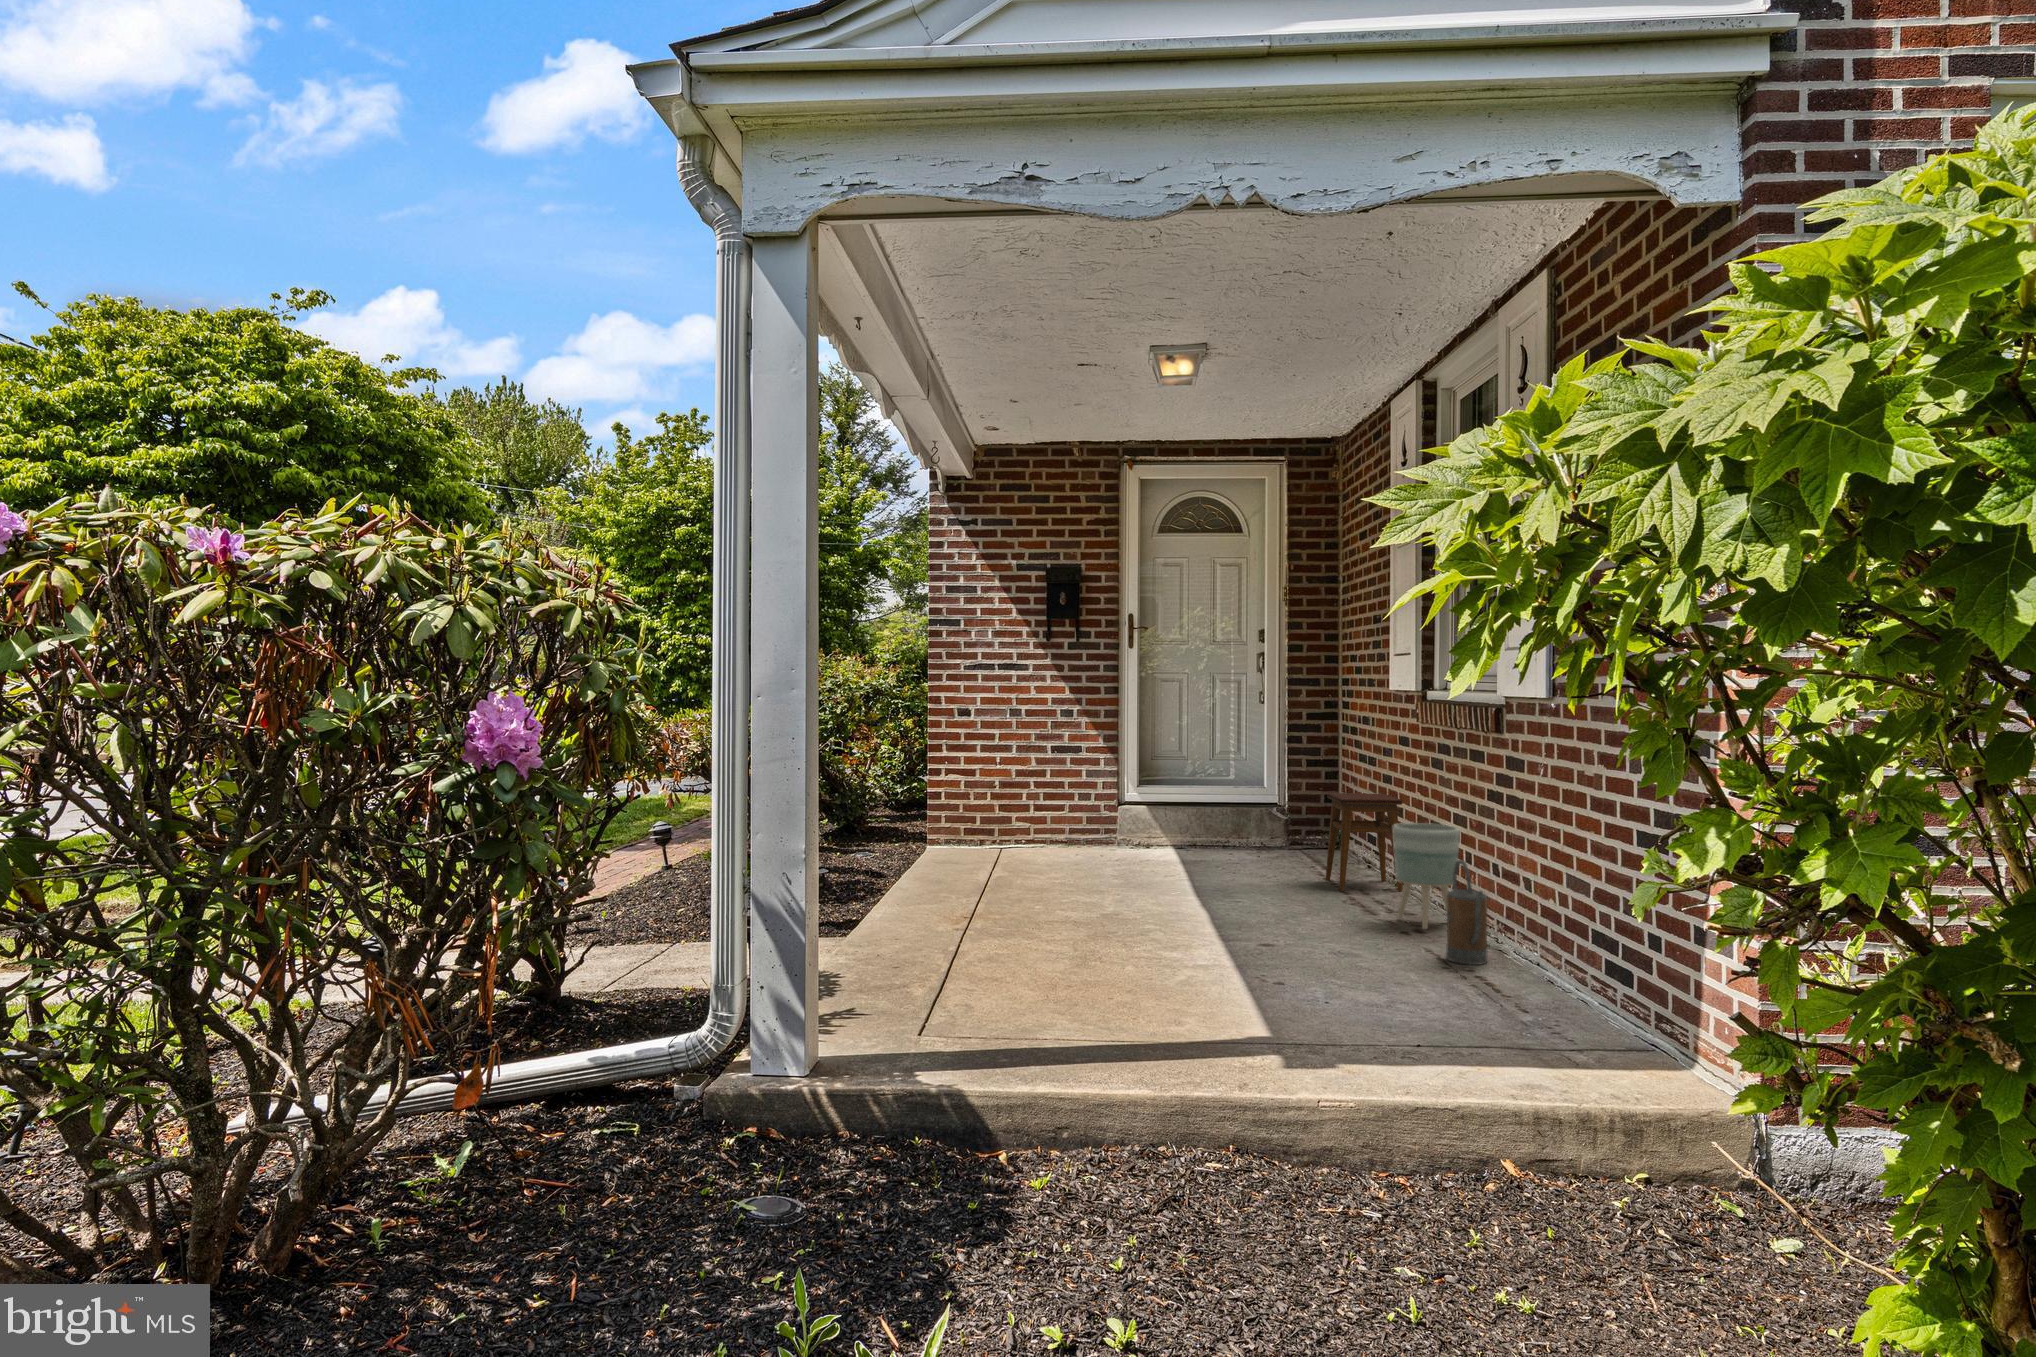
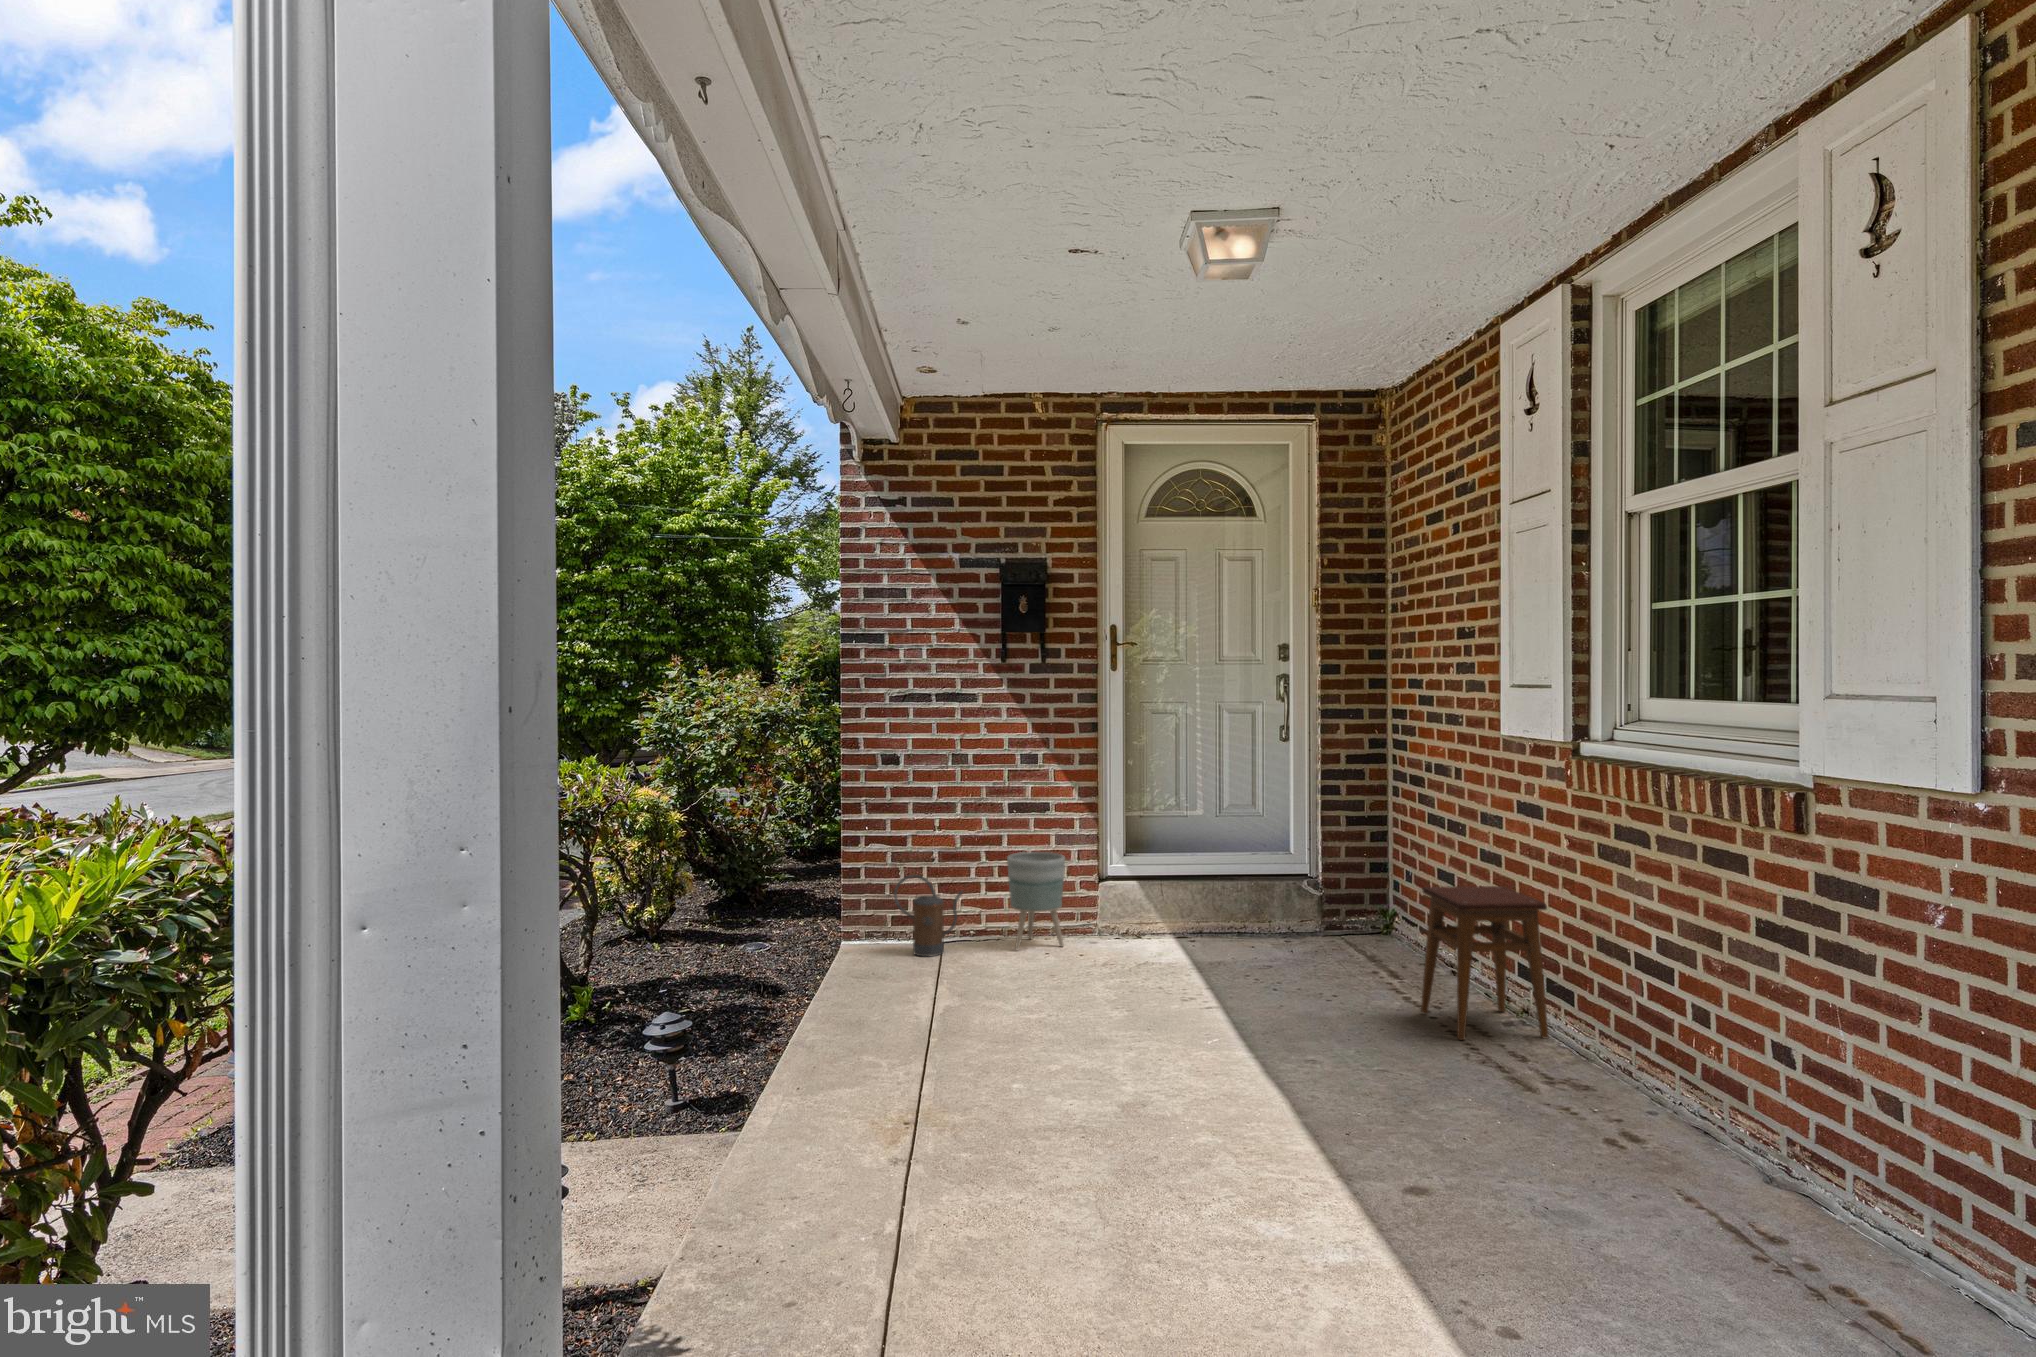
planter: present [1393,823,1460,929] -> present [1007,852,1065,950]
watering can: present [1446,860,1488,965] -> present [894,875,963,956]

